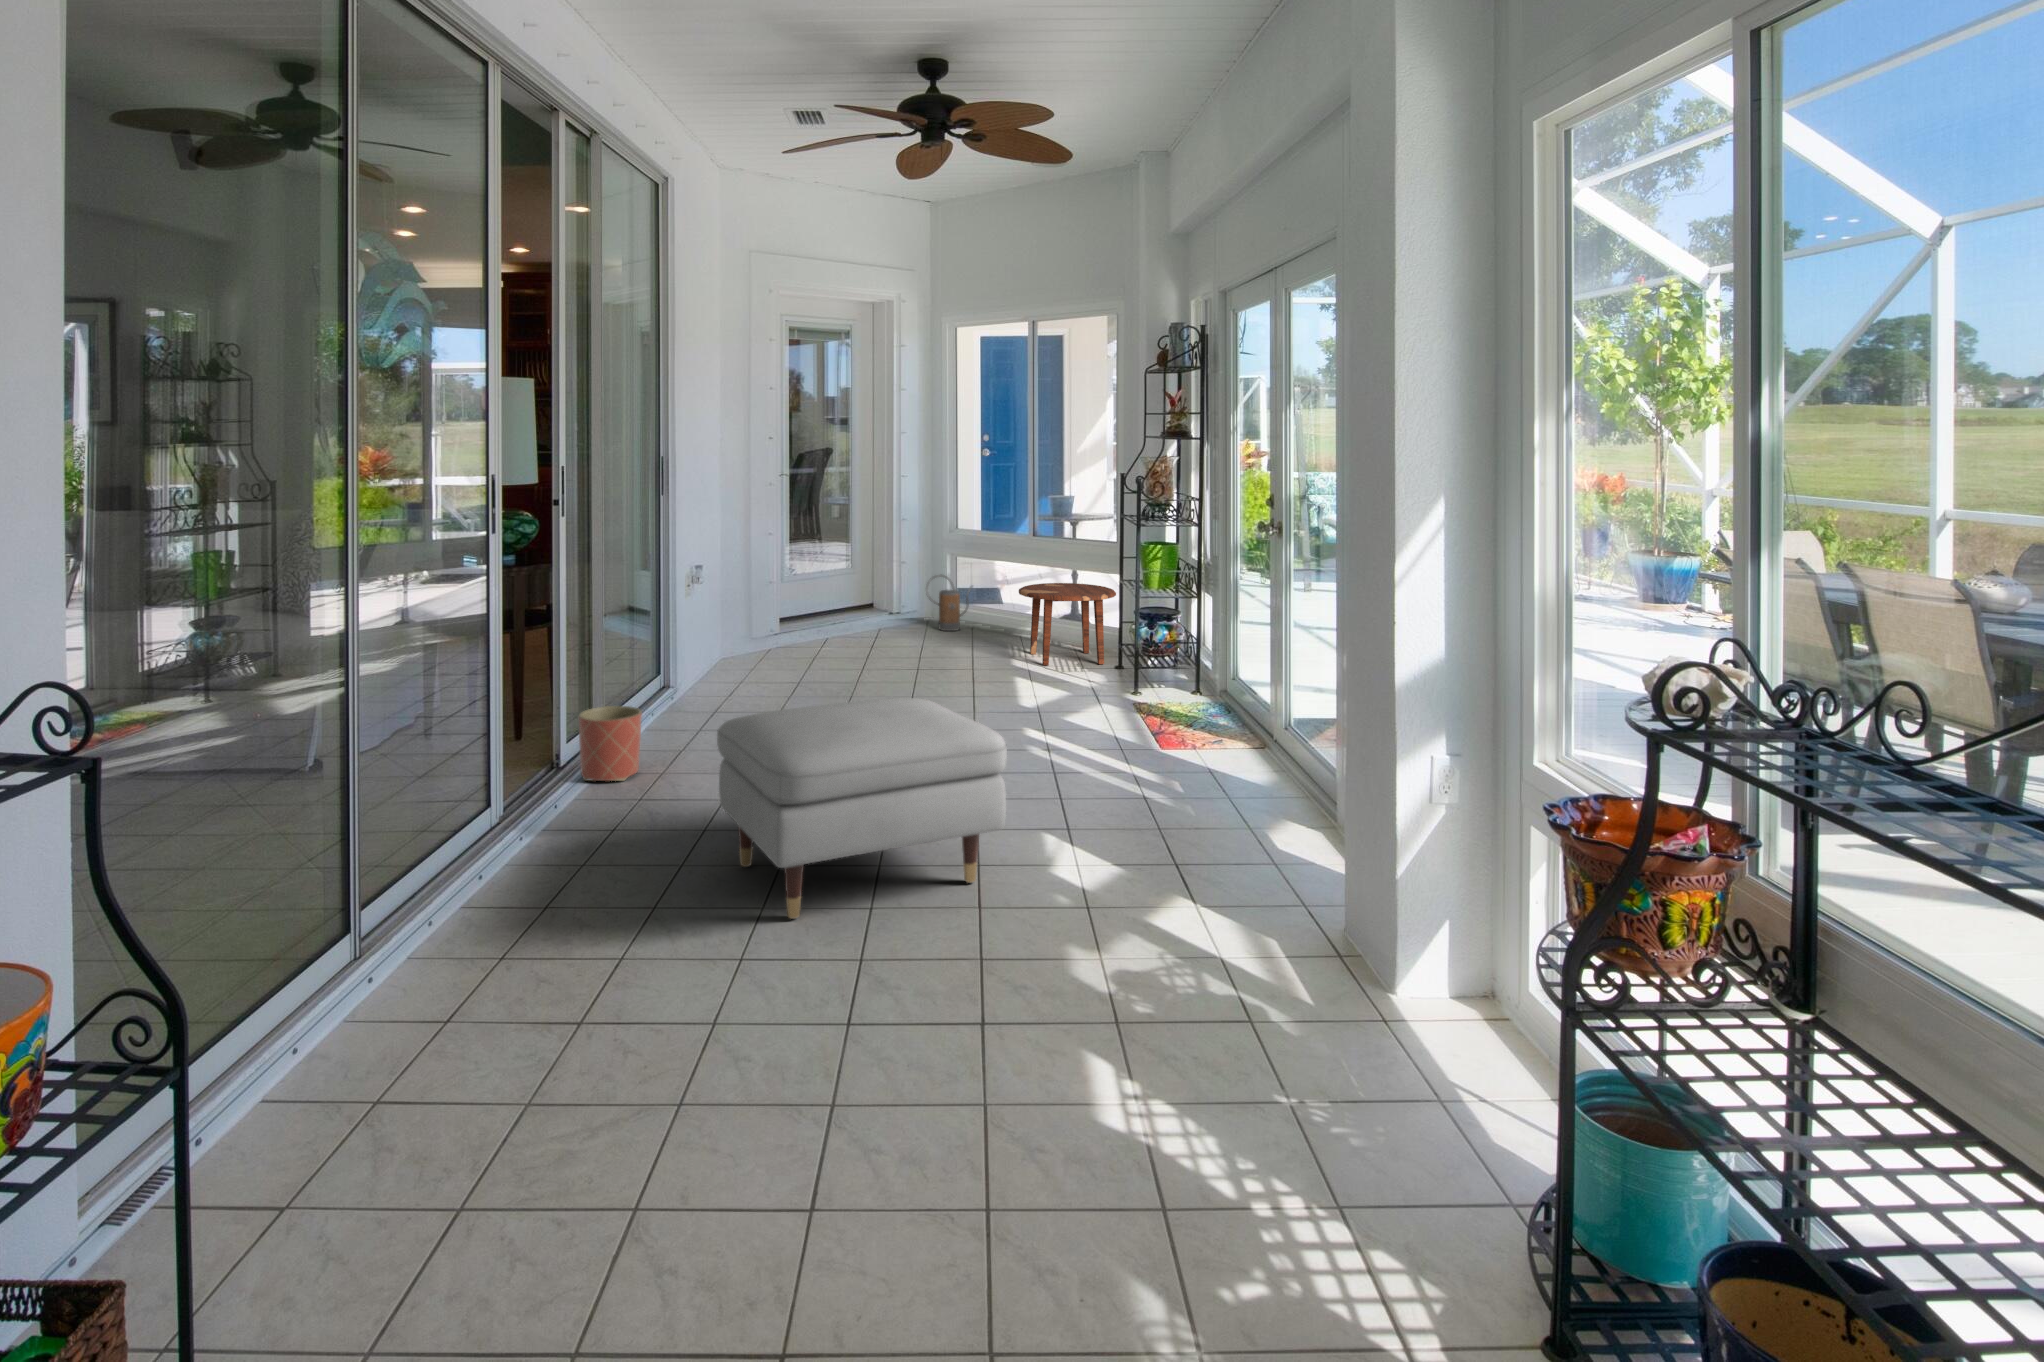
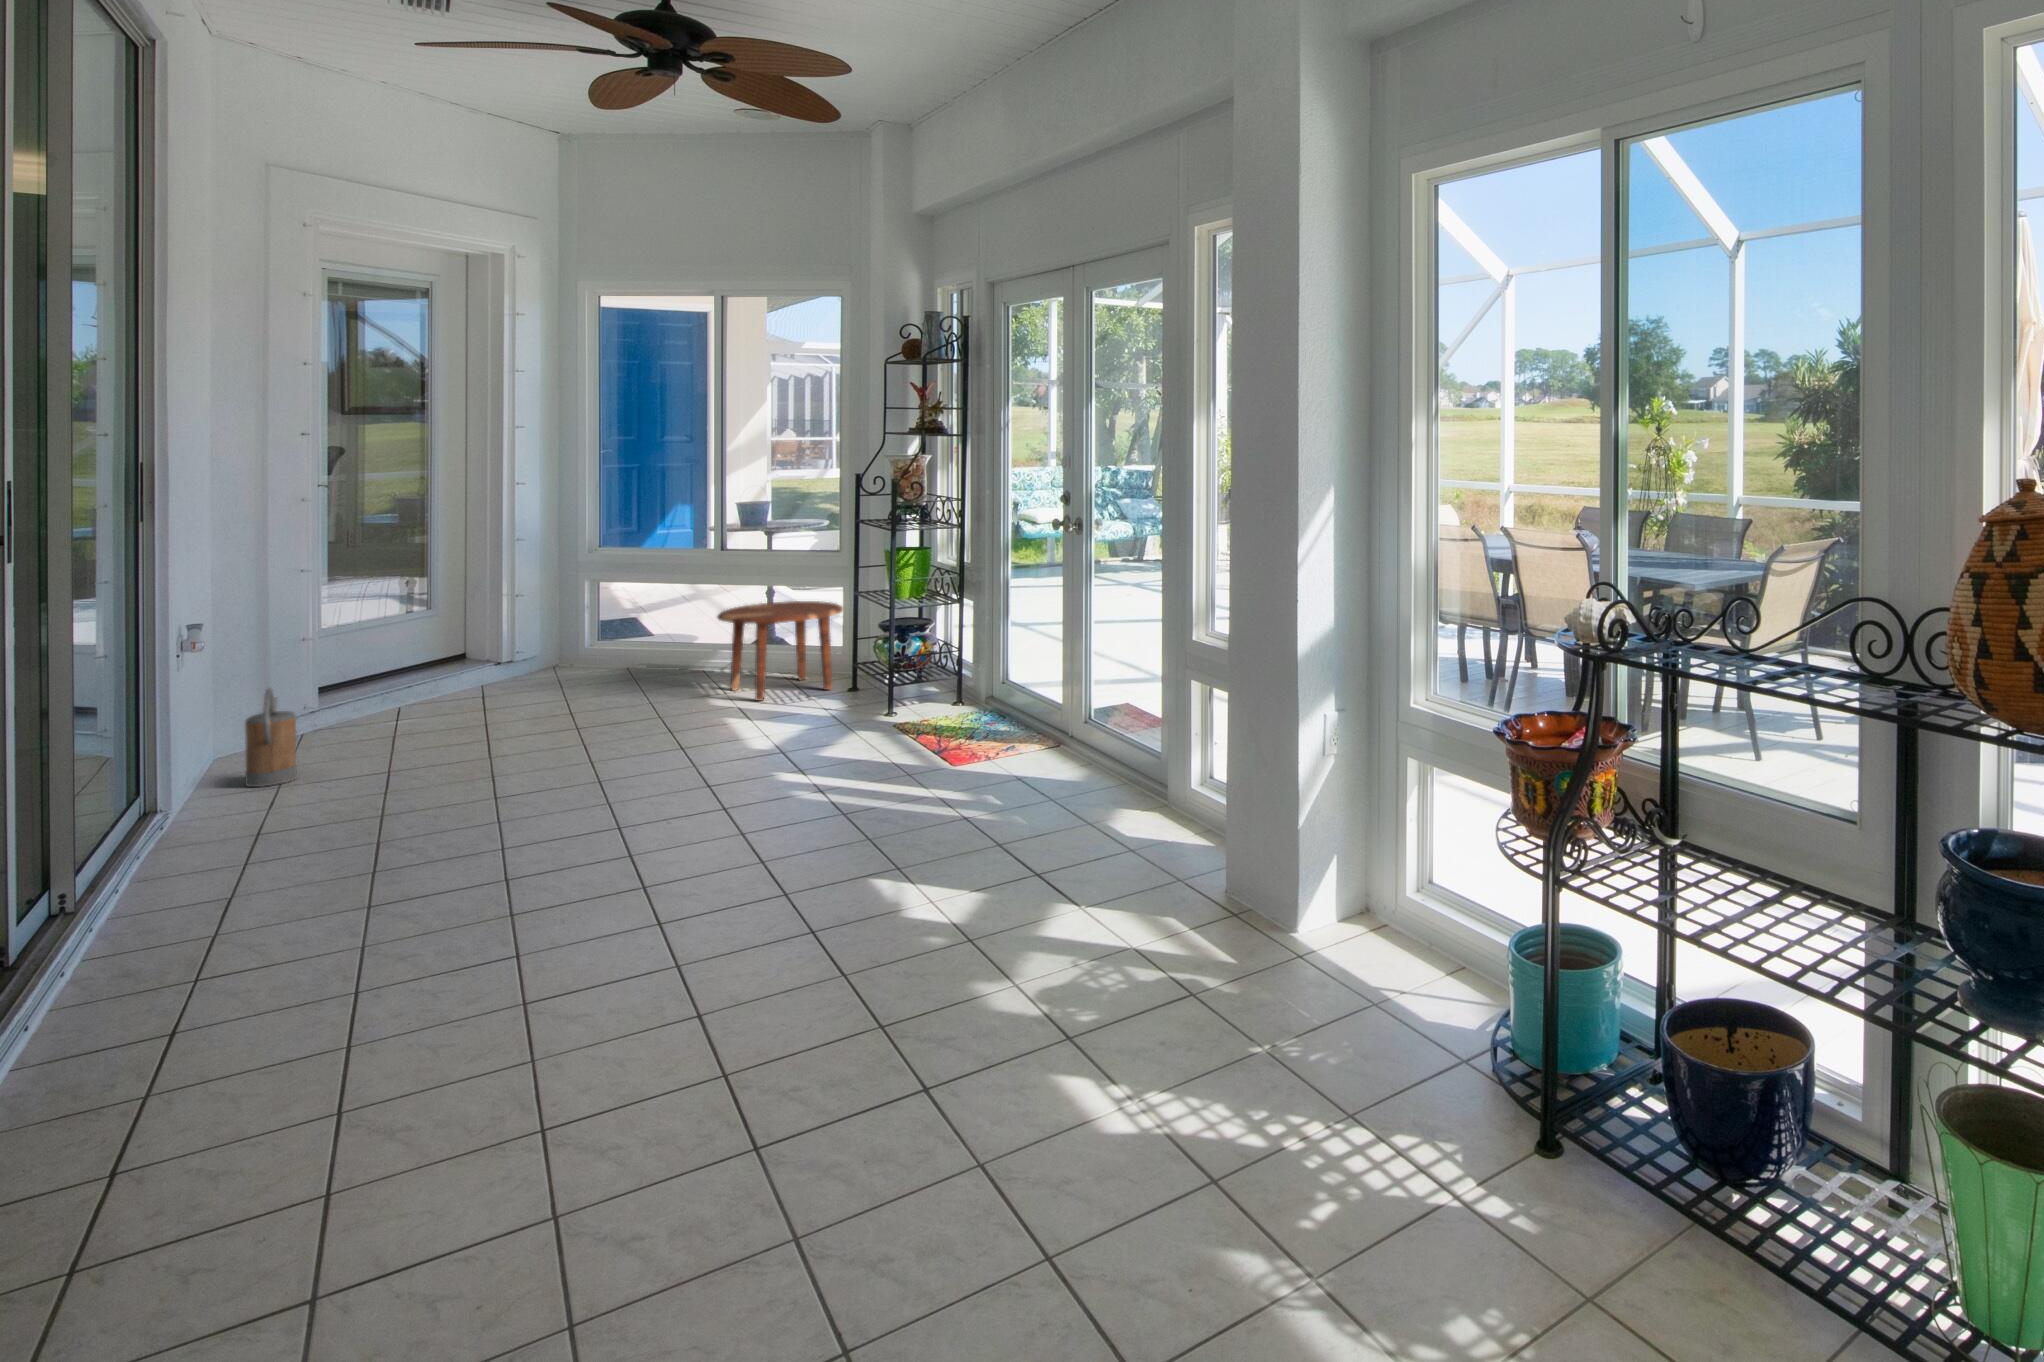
watering can: present [926,575,972,631] -> present [245,688,297,787]
ottoman: present [717,698,1007,919] -> none [434,754,868,1058]
planter: present [579,706,642,781] -> none [65,850,198,980]

